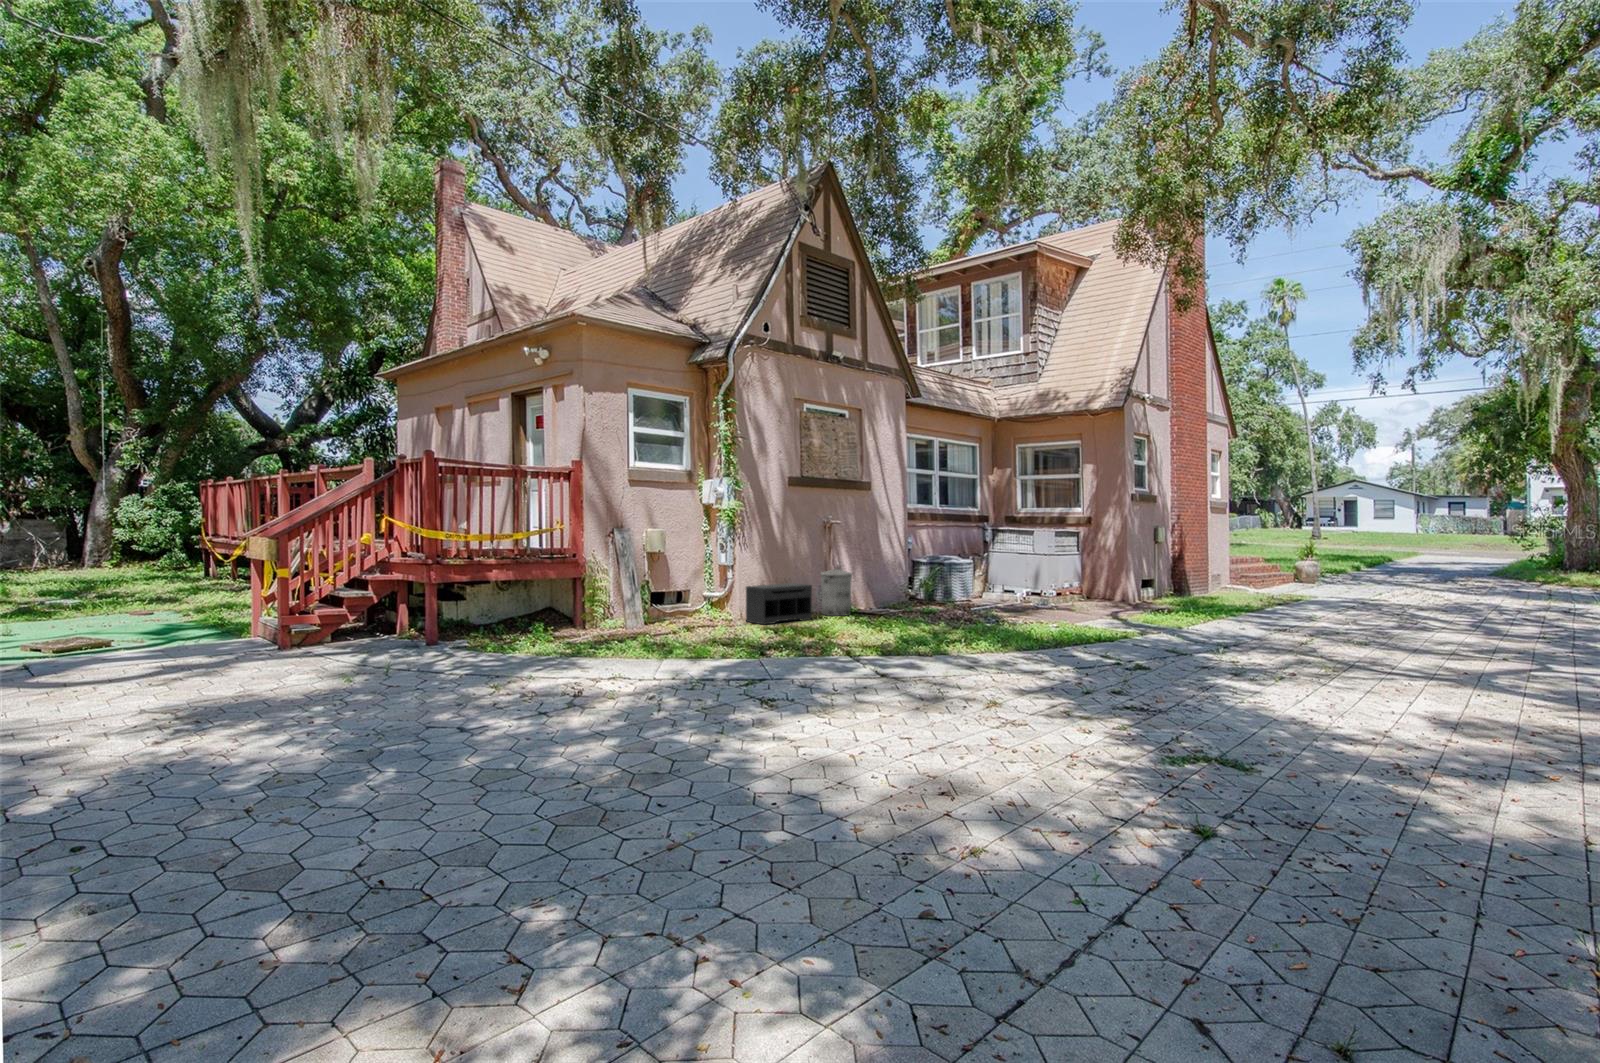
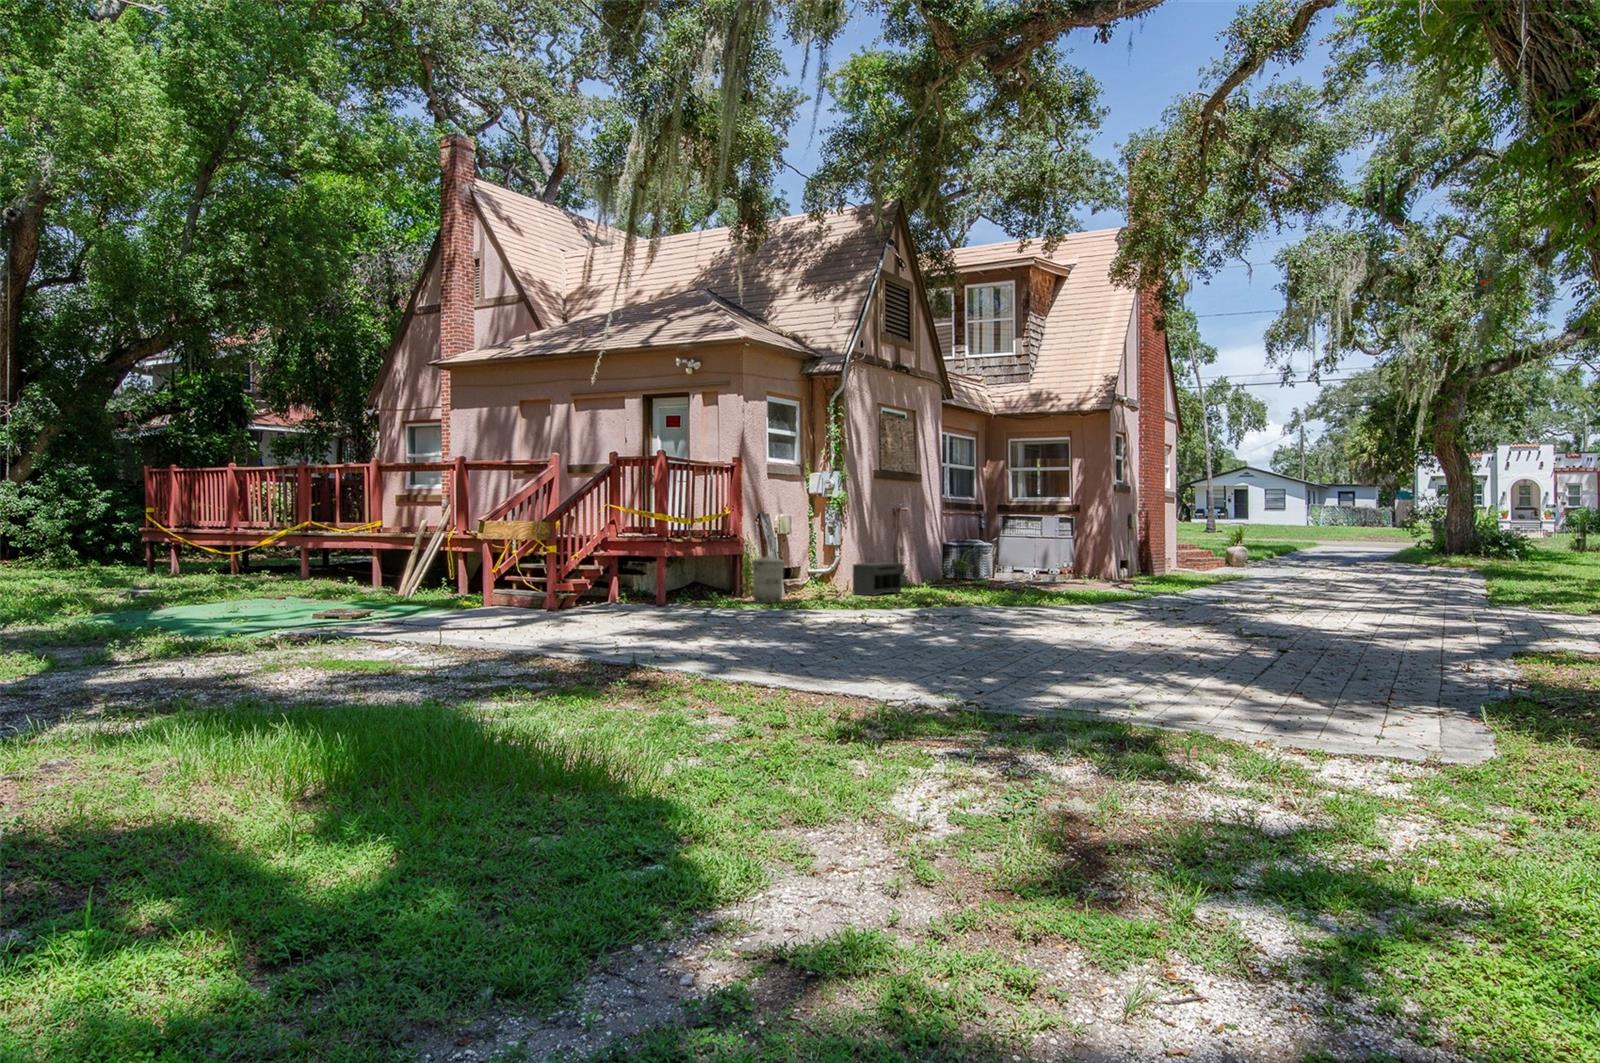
trash can: present [821,569,852,616] -> present [752,556,784,603]

